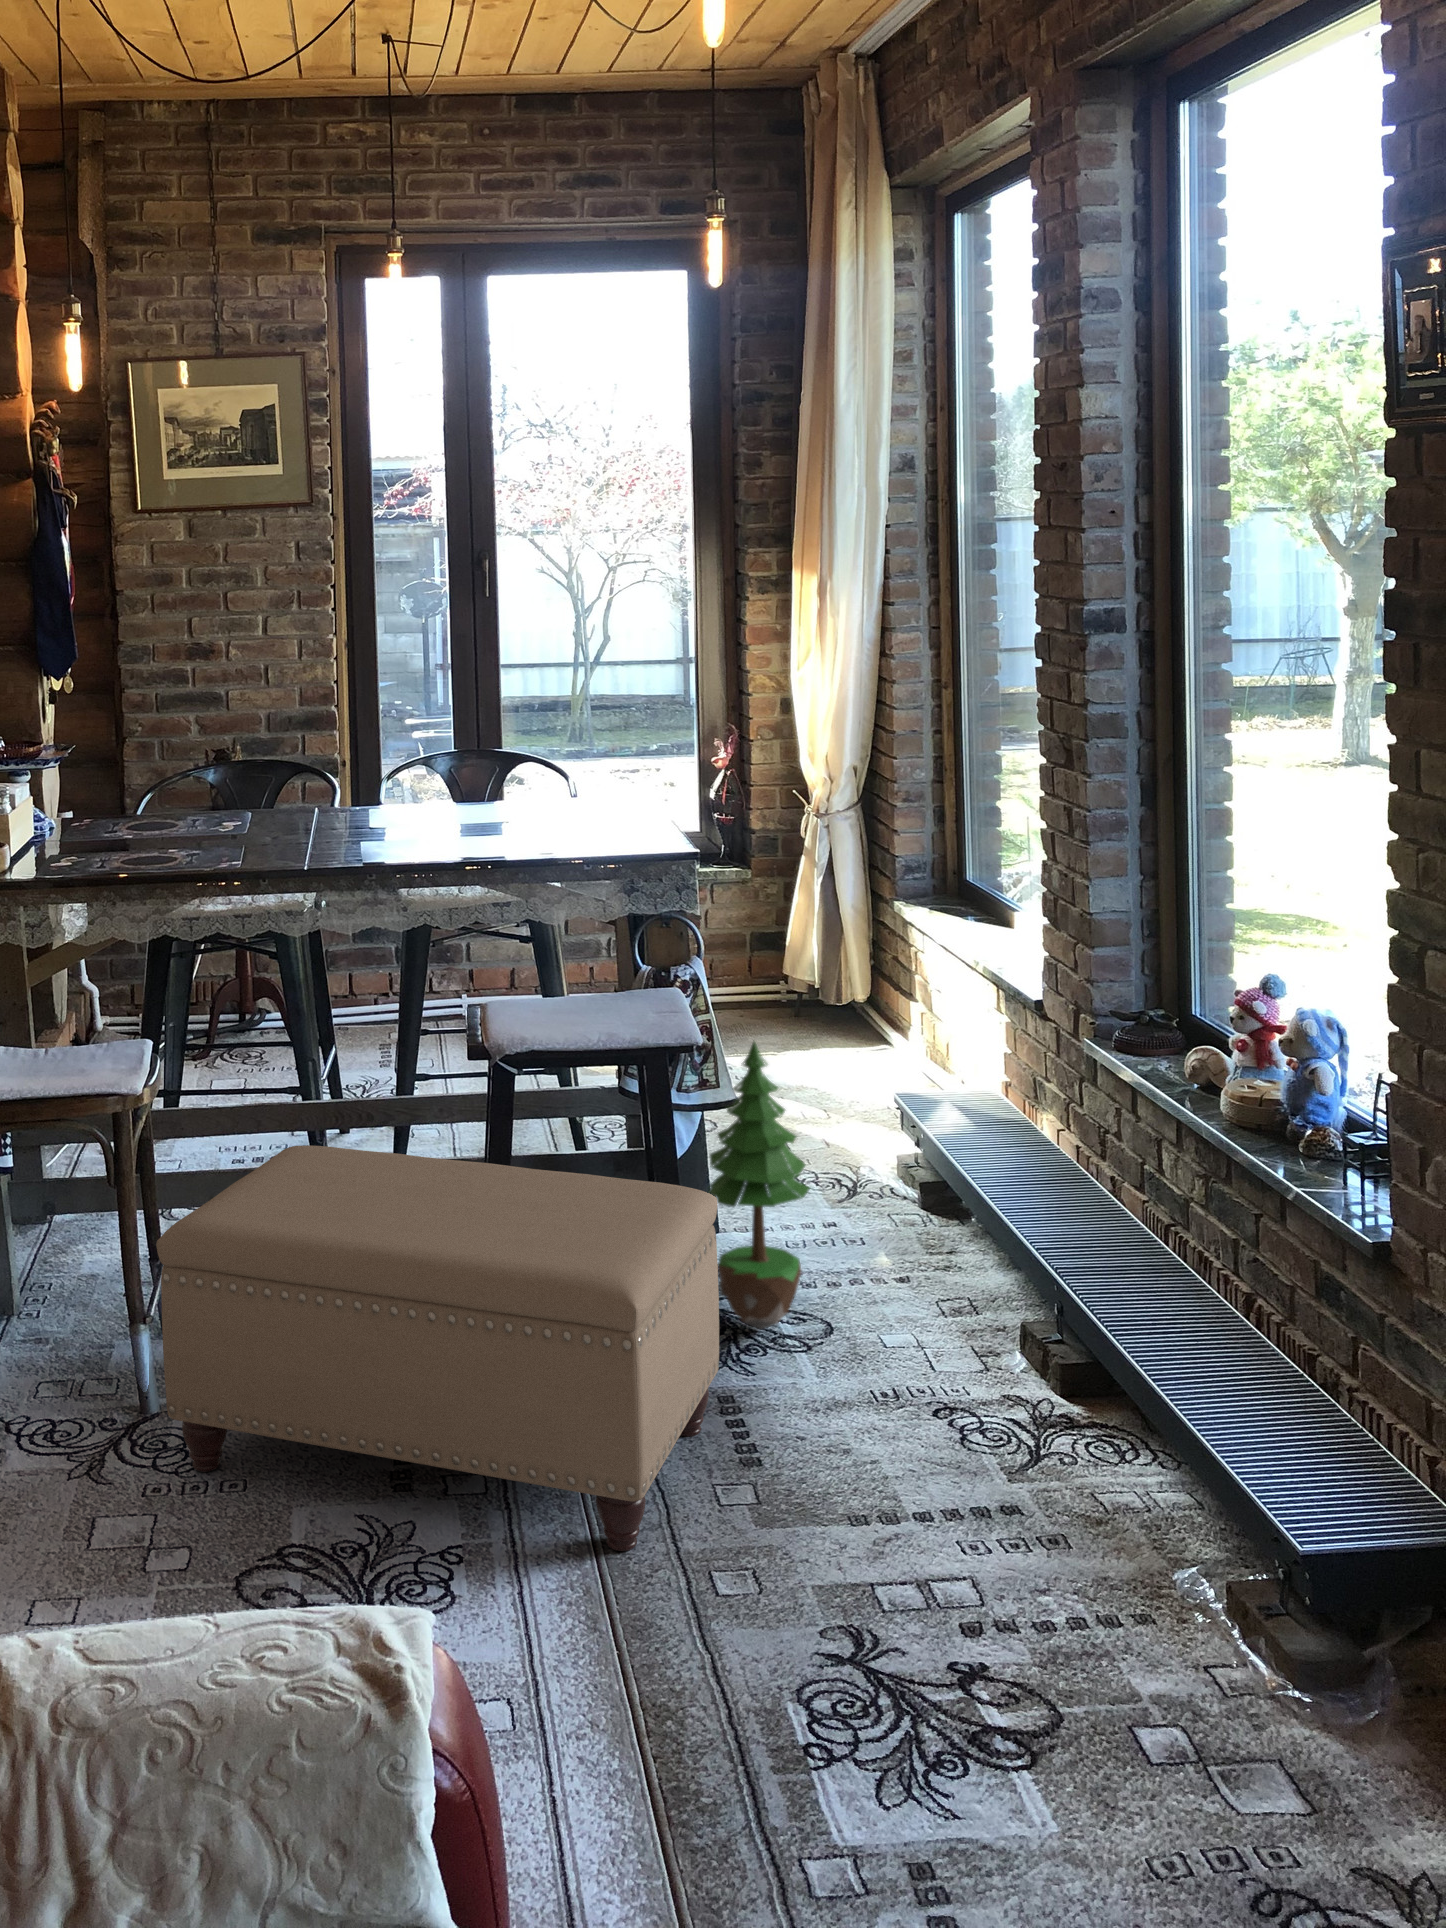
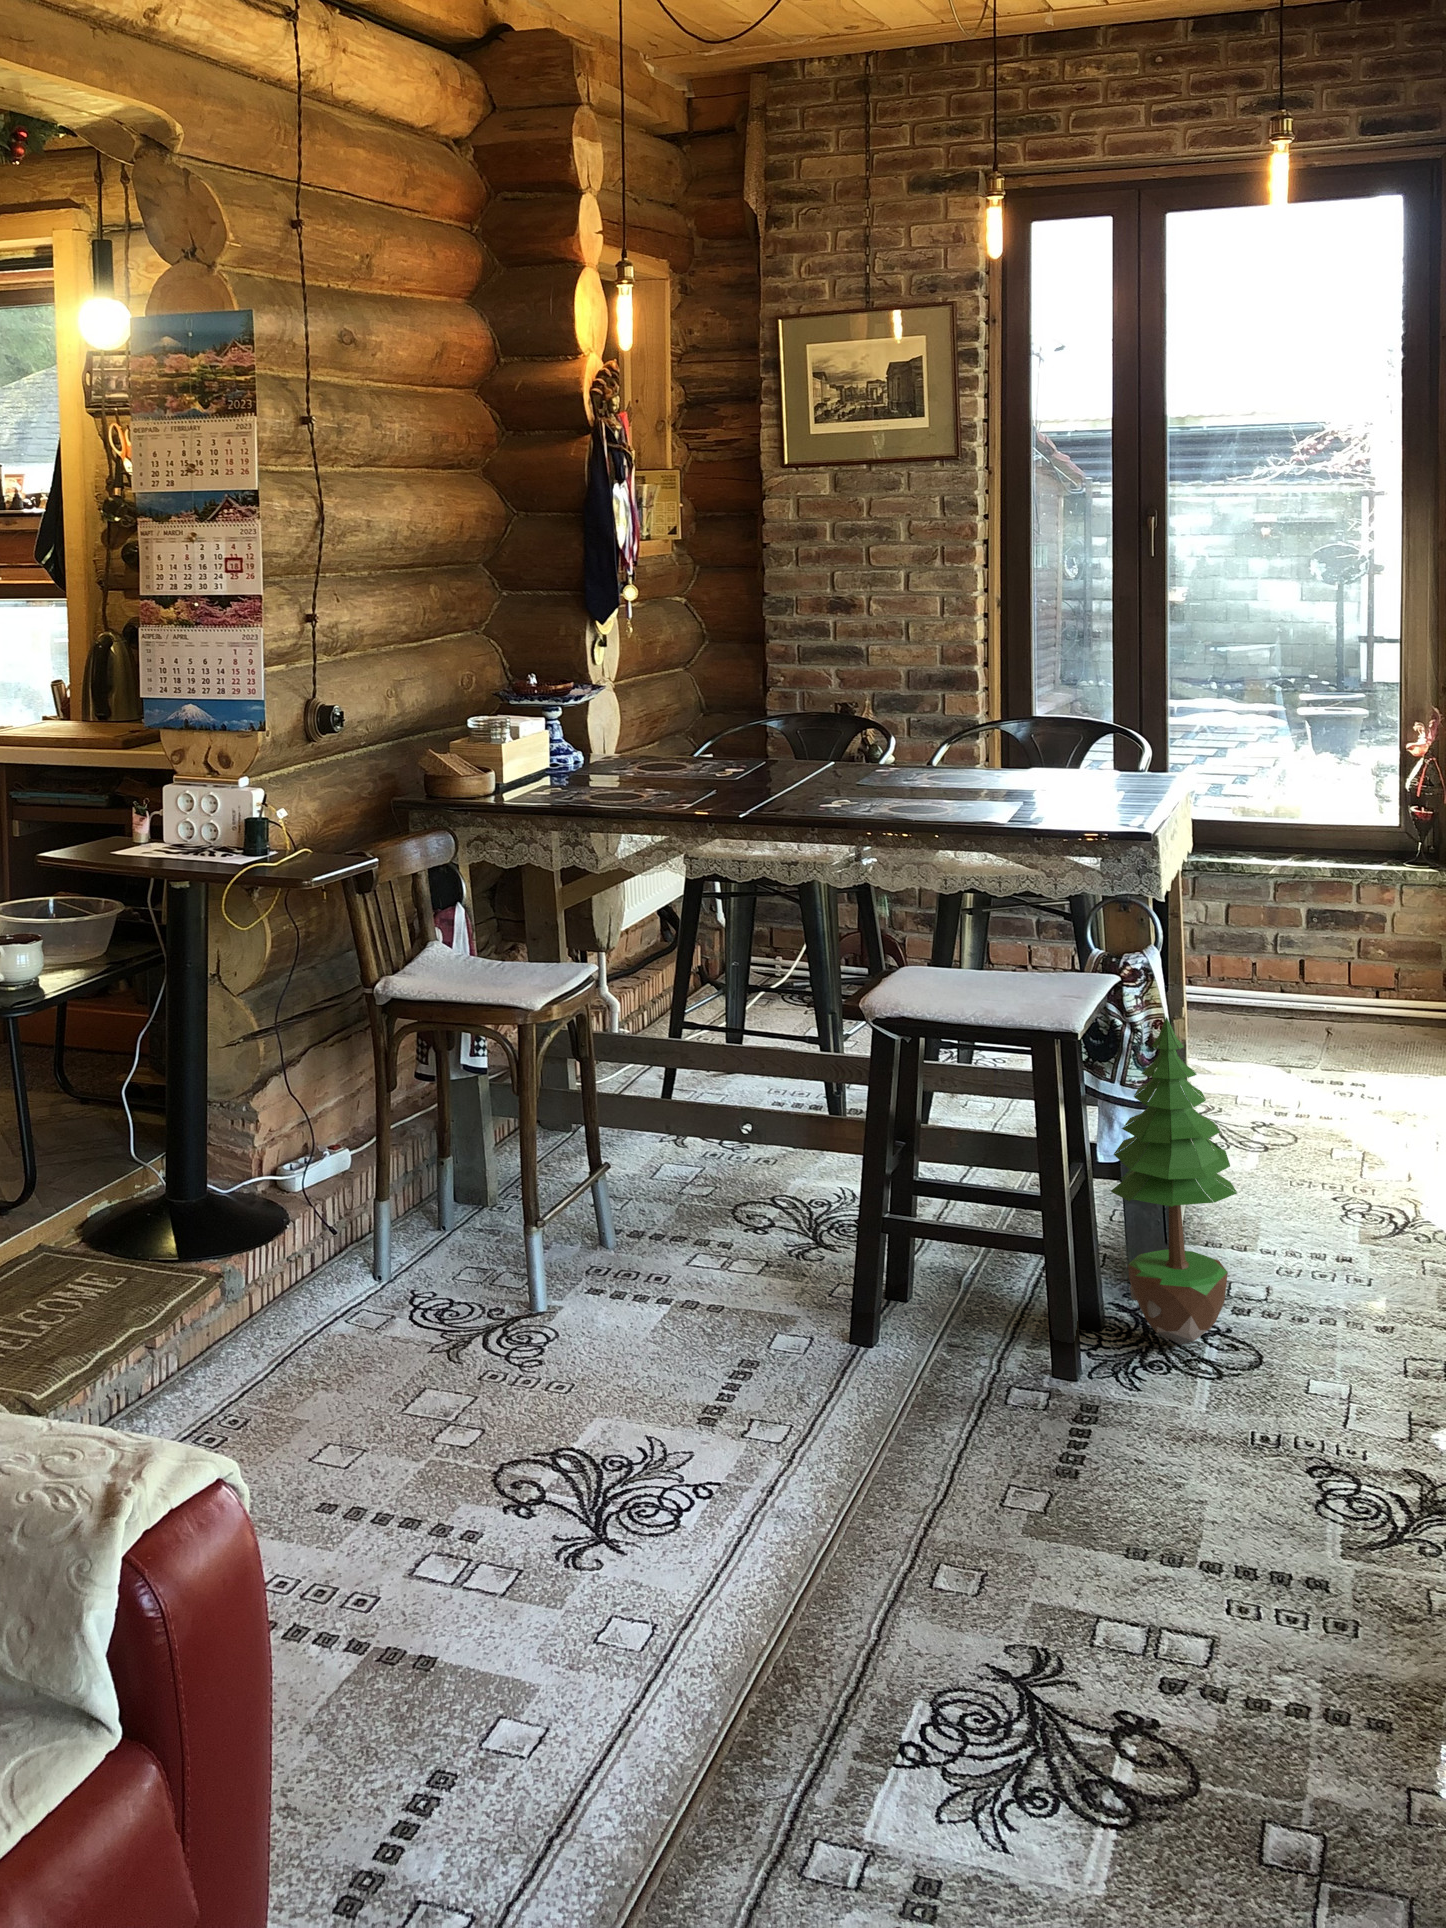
ottoman: present [156,1145,719,1551] -> none [485,1077,1056,1525]

